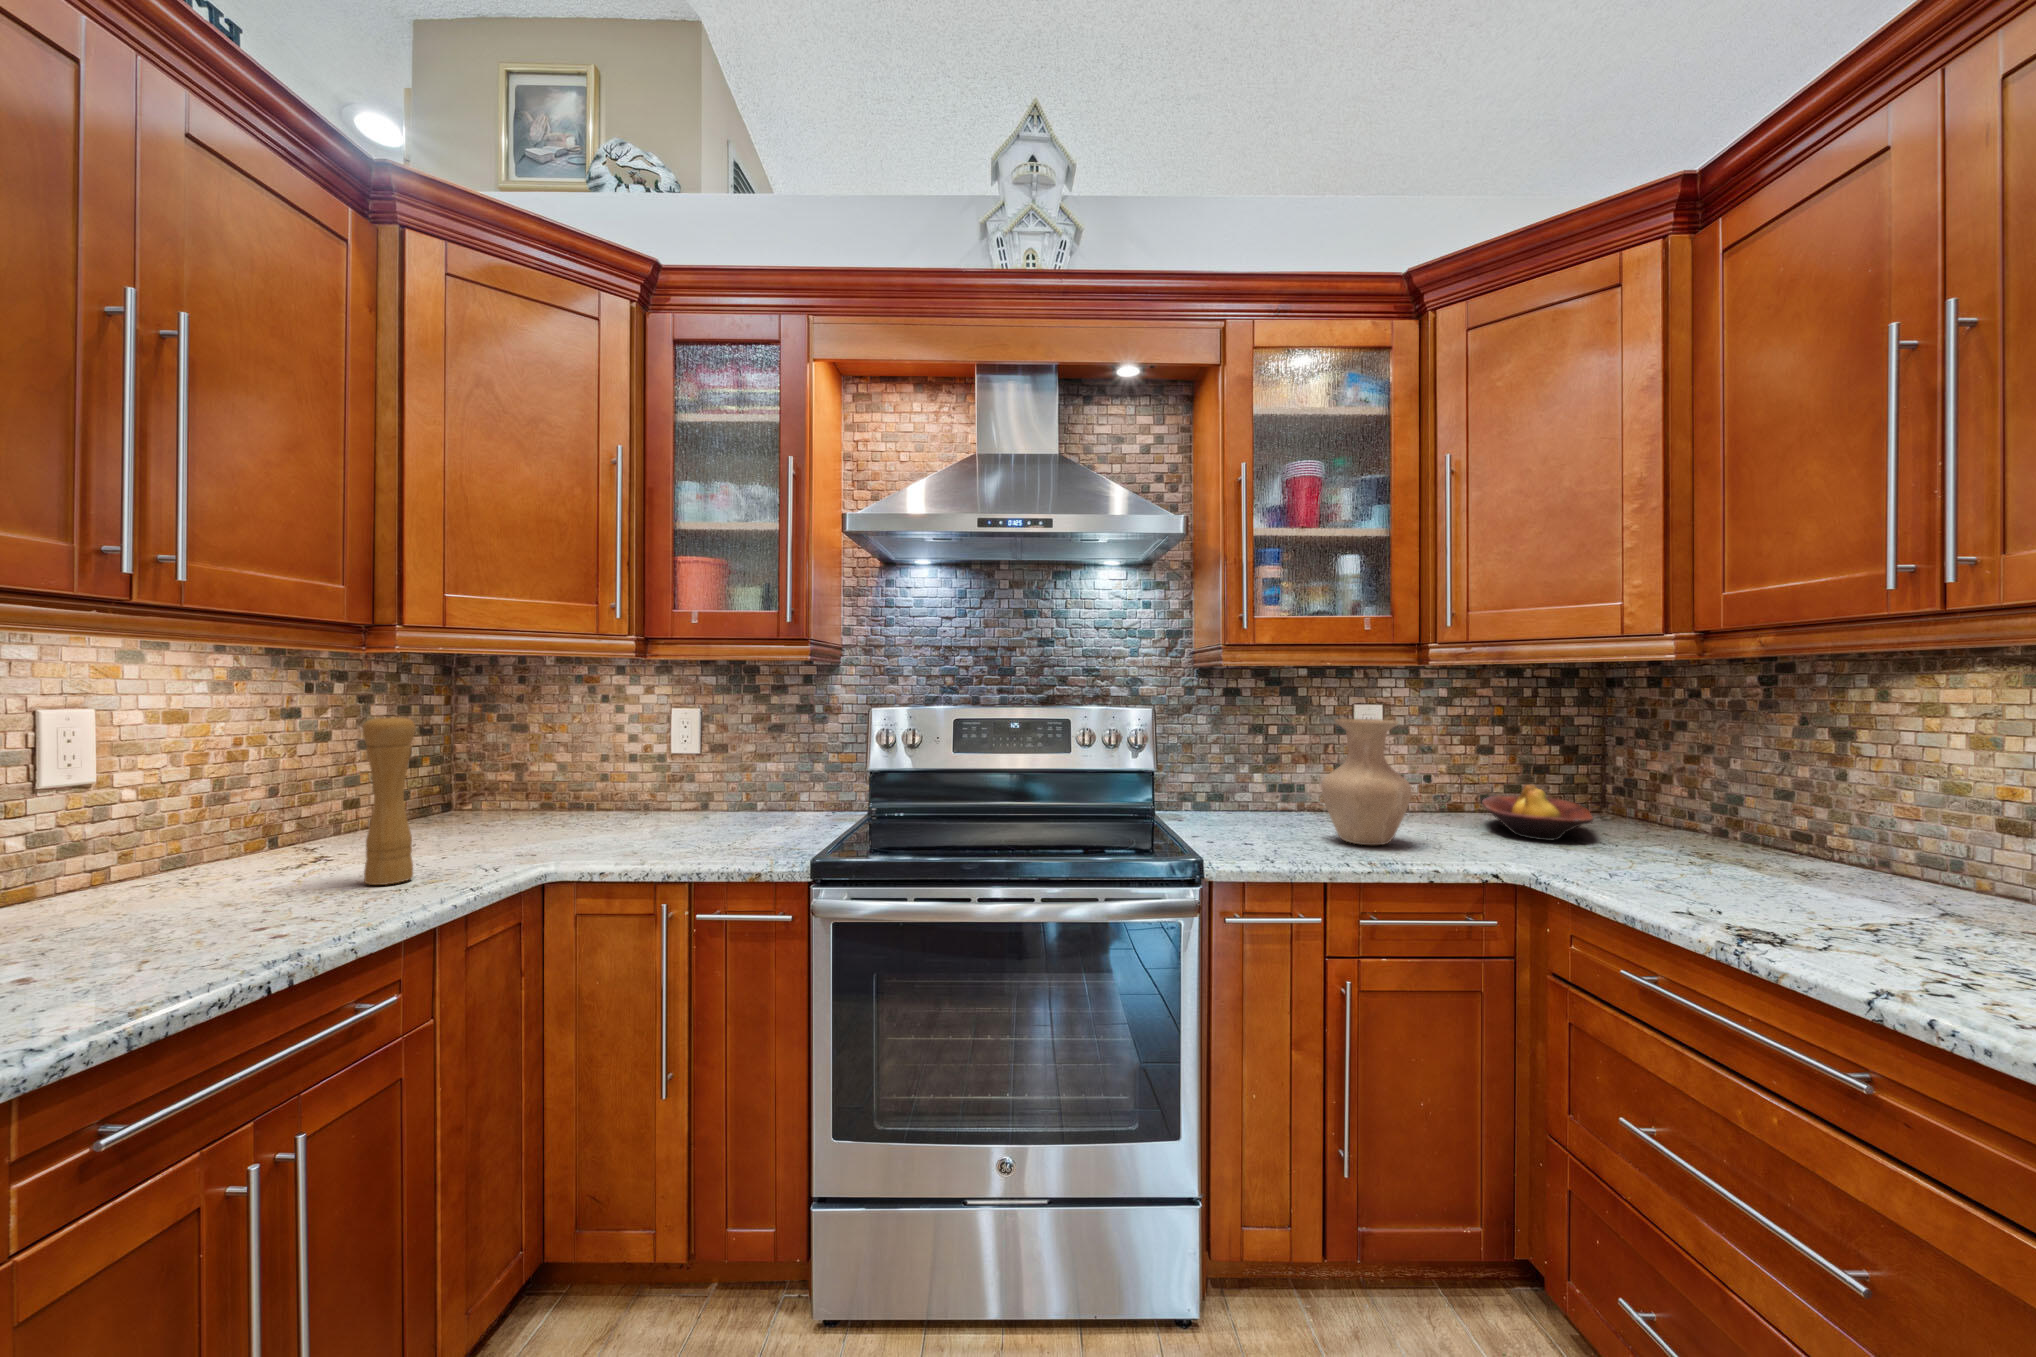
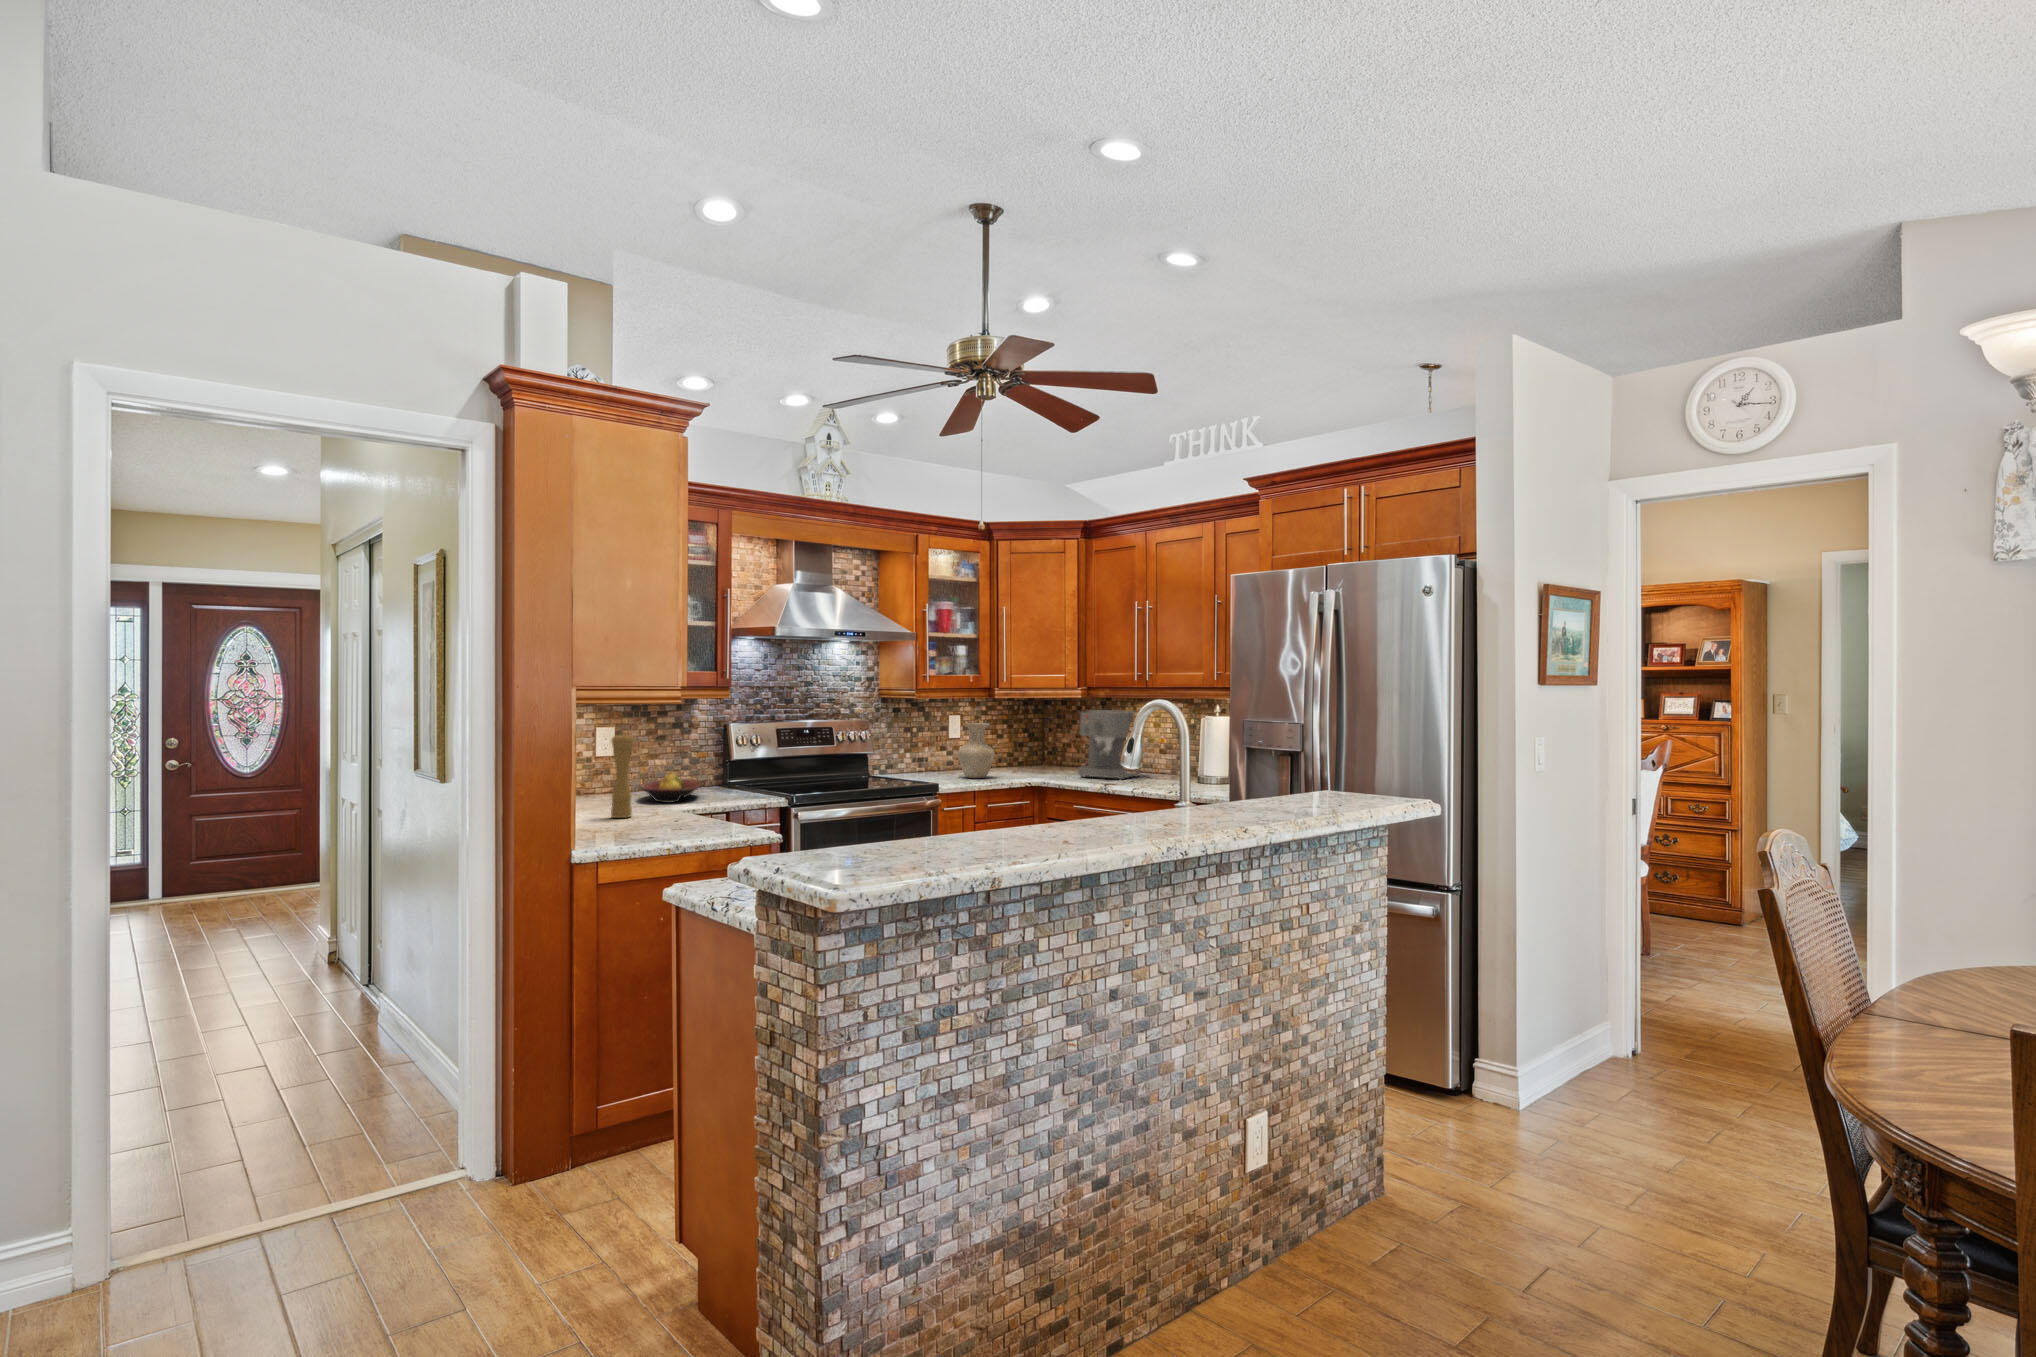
coffee maker: none [1656,693,1902,906] -> present [1078,710,1141,780]
fruit bowl: present [1481,785,1593,840] -> present [641,772,701,803]

